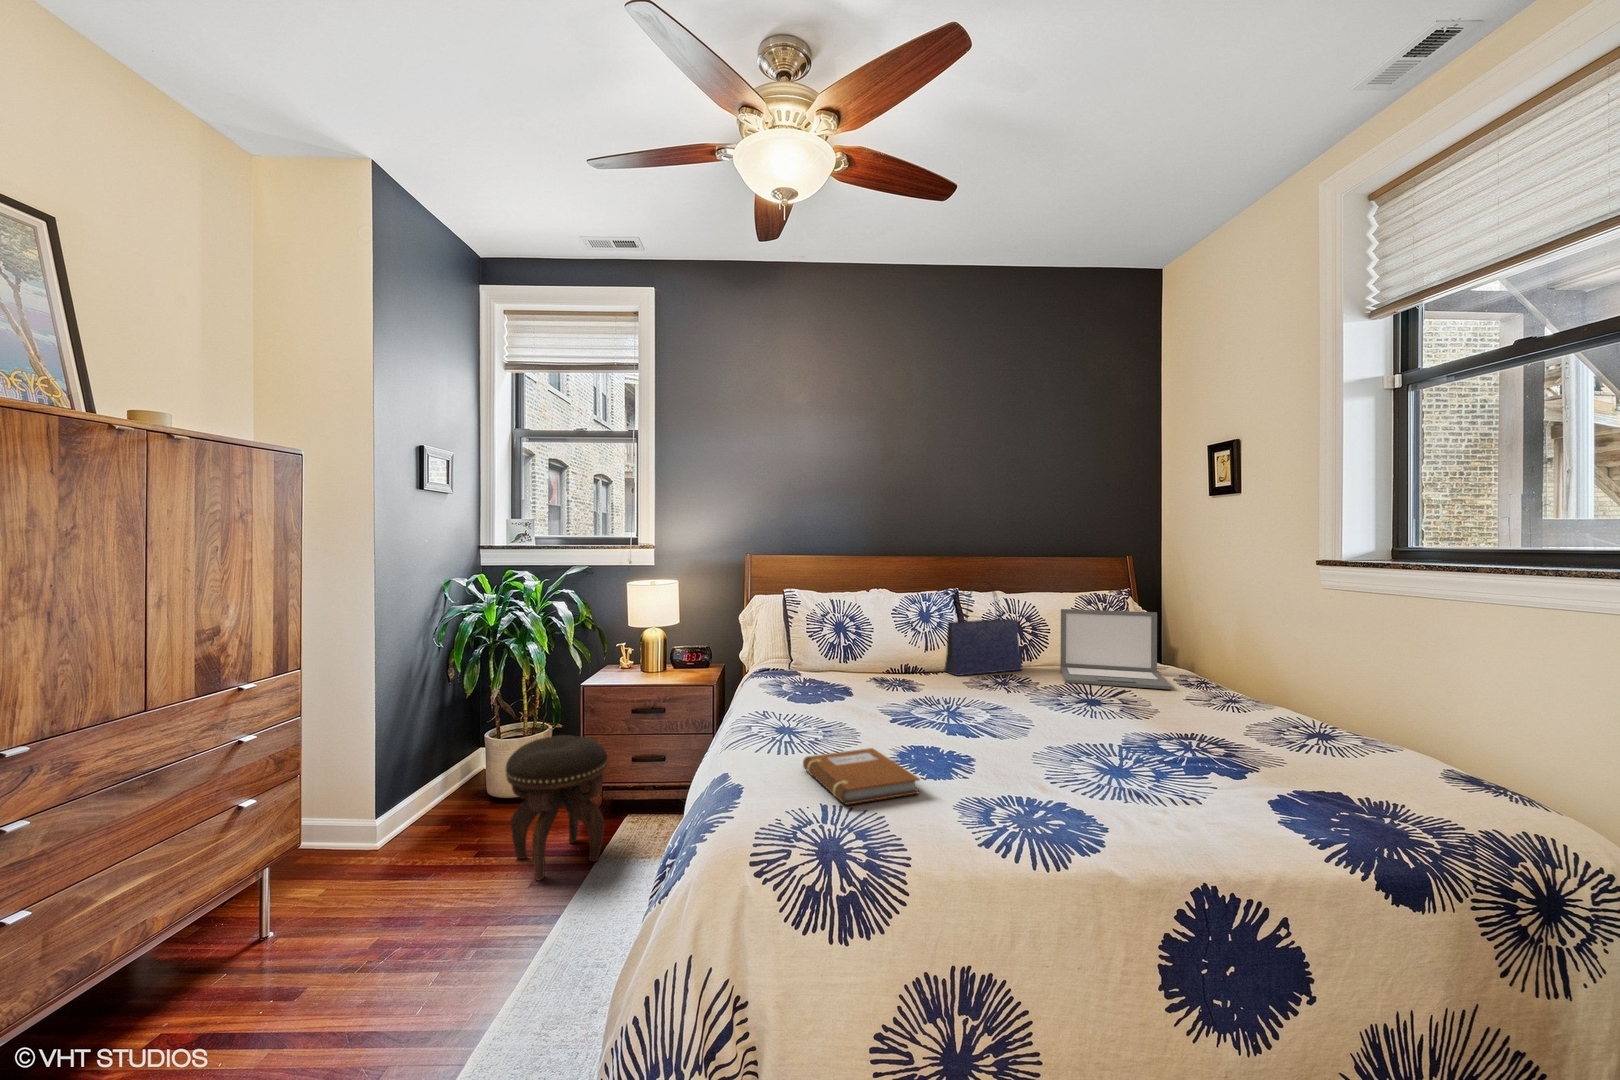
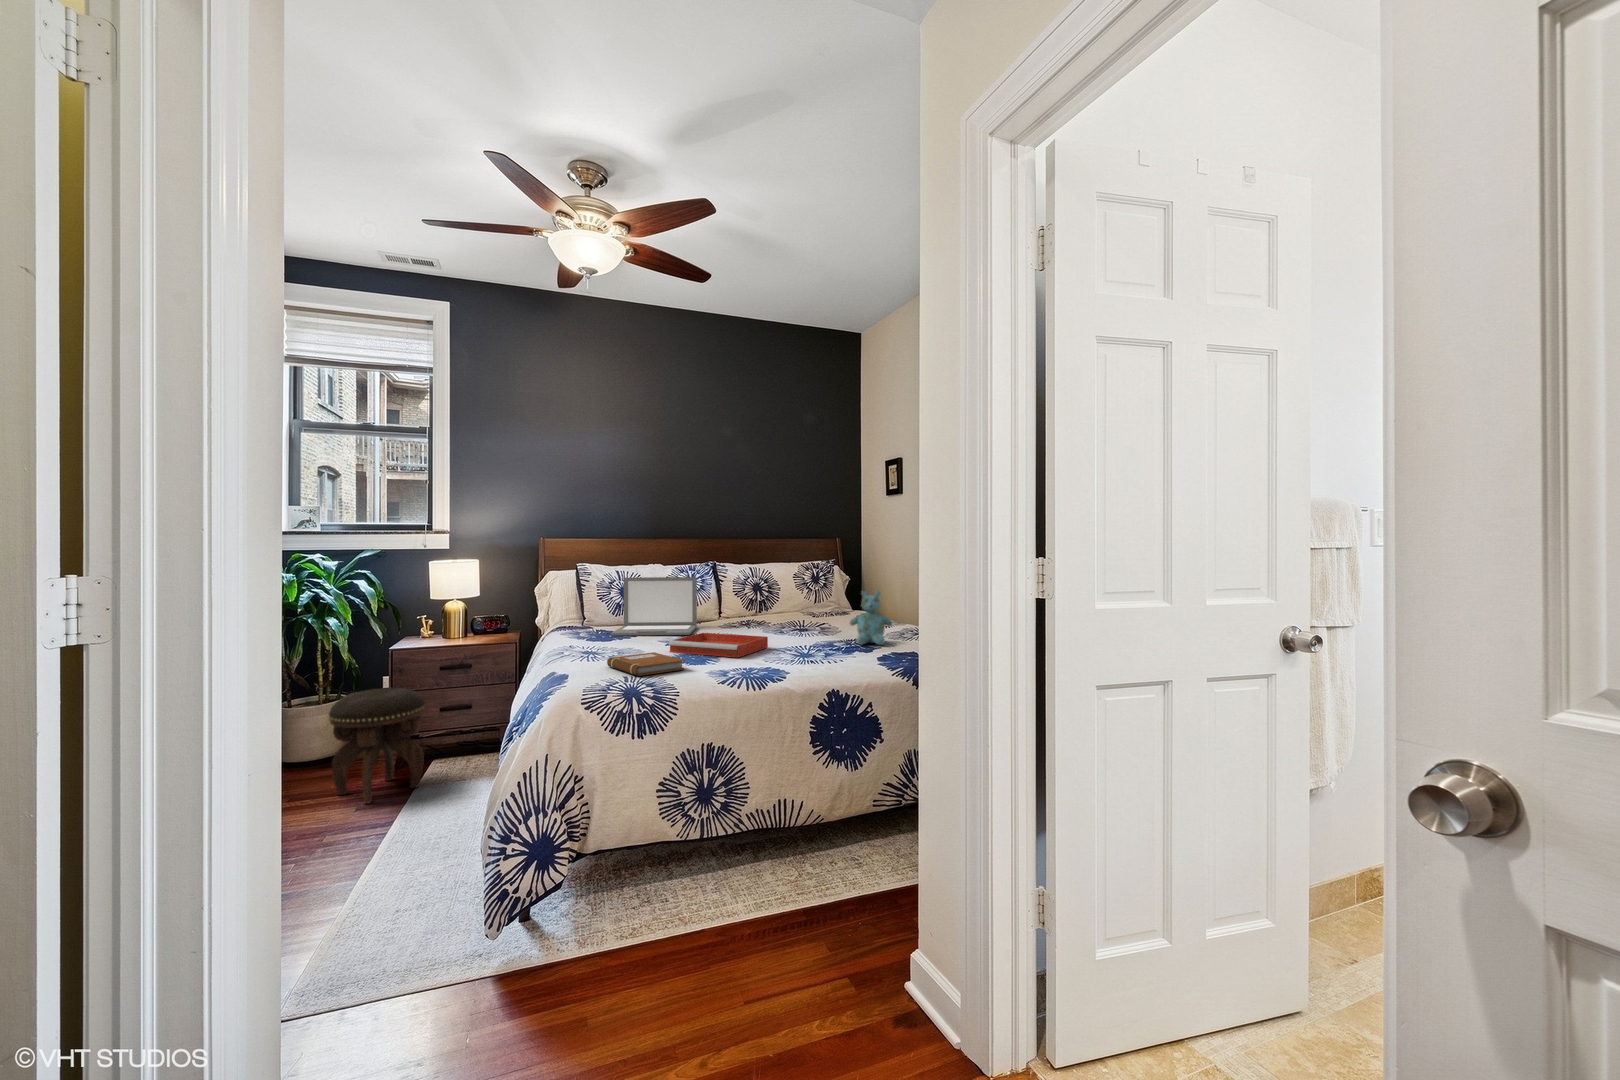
tote bag: present [944,582,1022,676] -> none [705,553,762,623]
laptop: present [1060,609,1172,689] -> present [611,577,697,636]
stuffed bear: none [1183,659,1266,757] -> present [850,591,892,645]
tray: none [895,706,1047,768] -> present [669,633,768,657]

